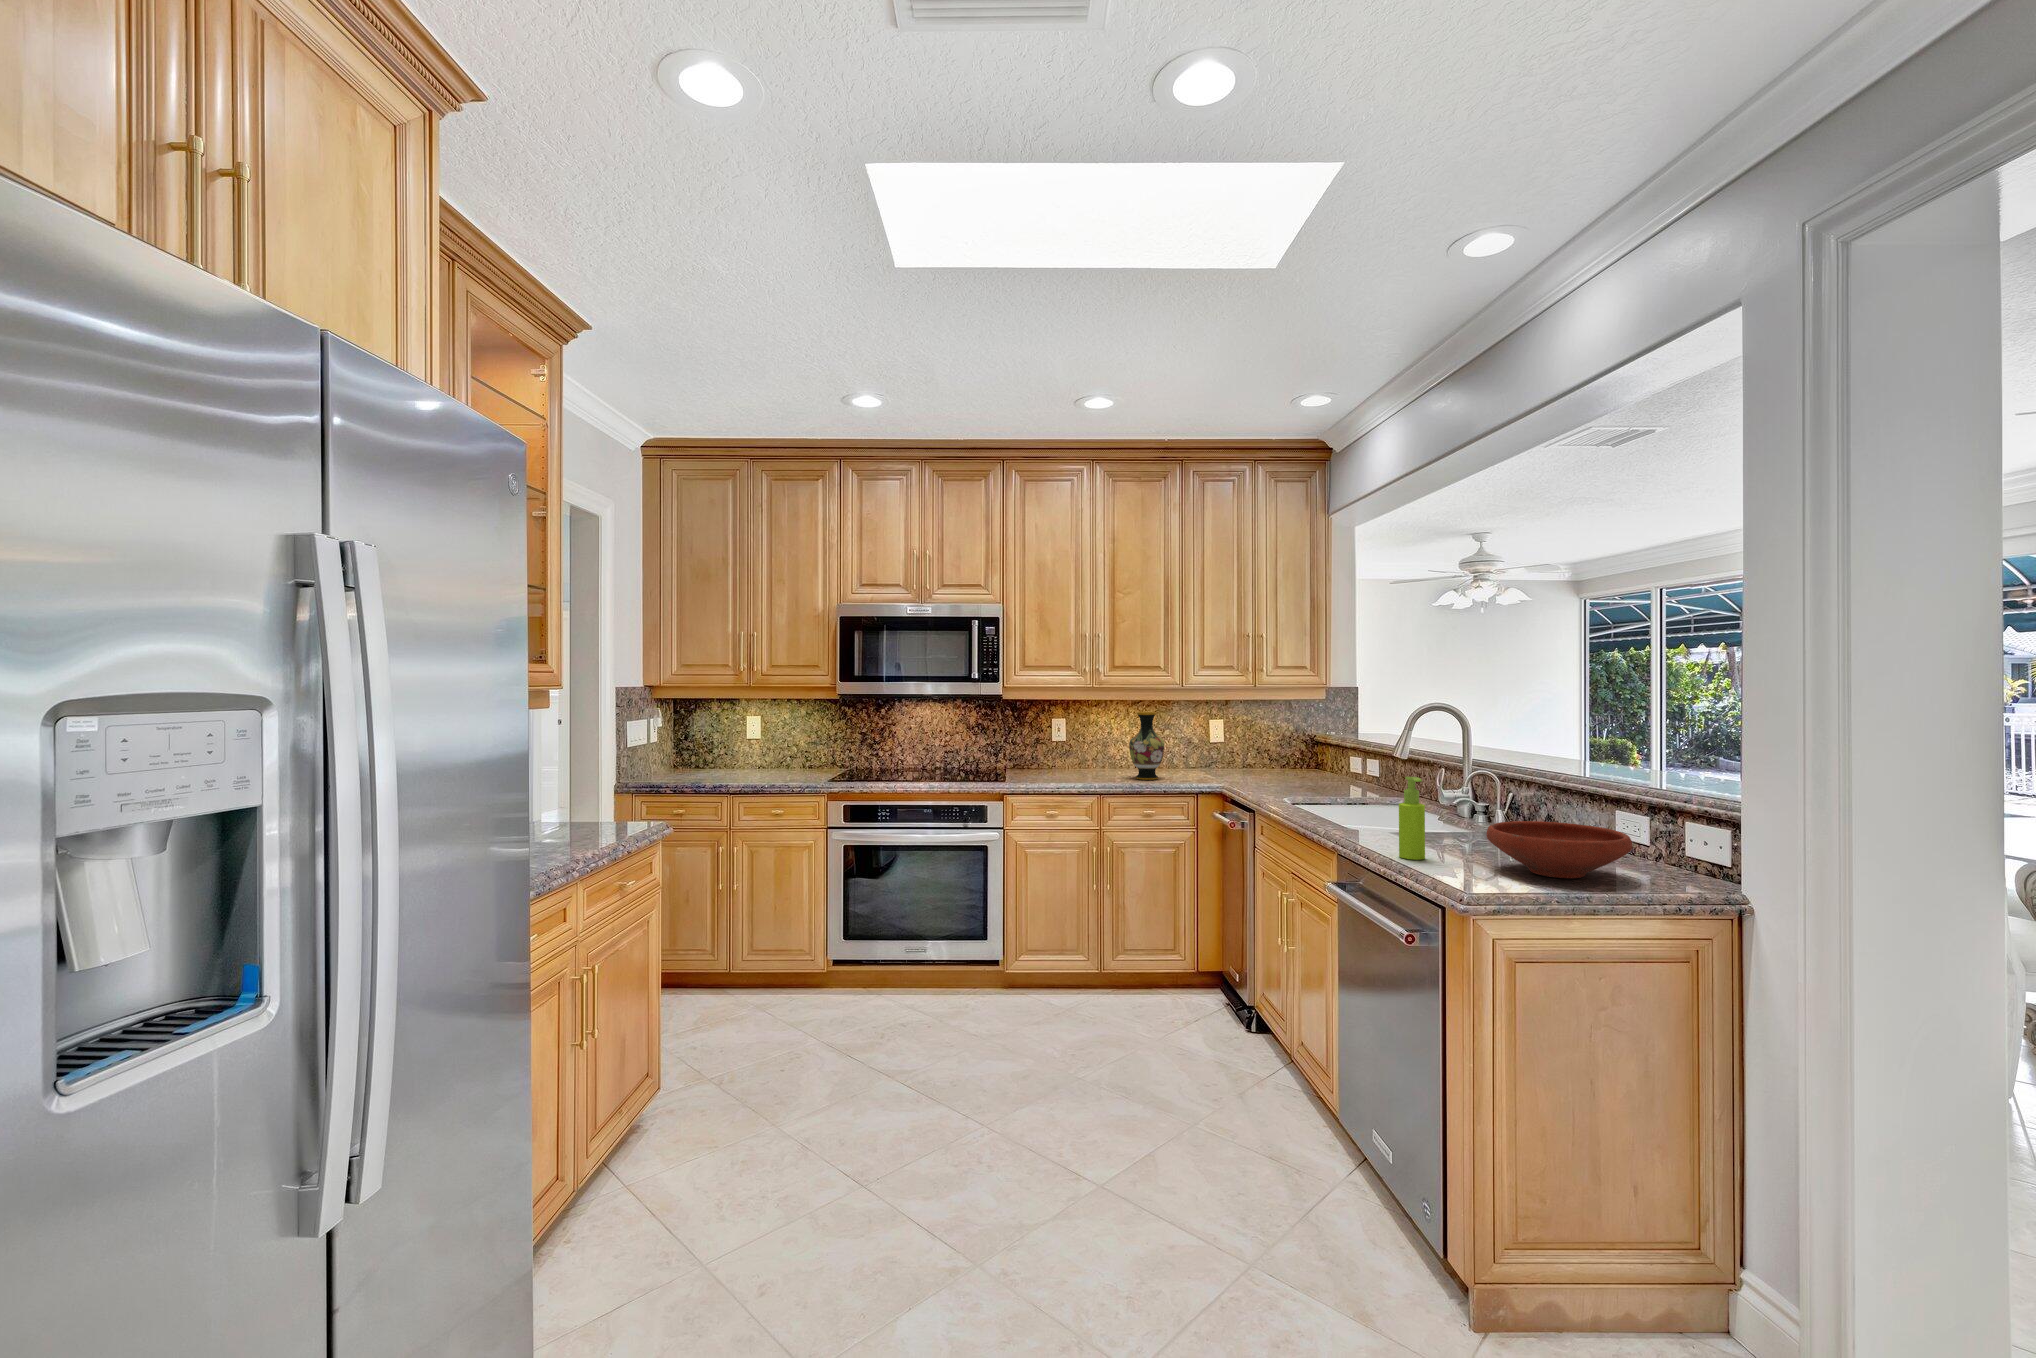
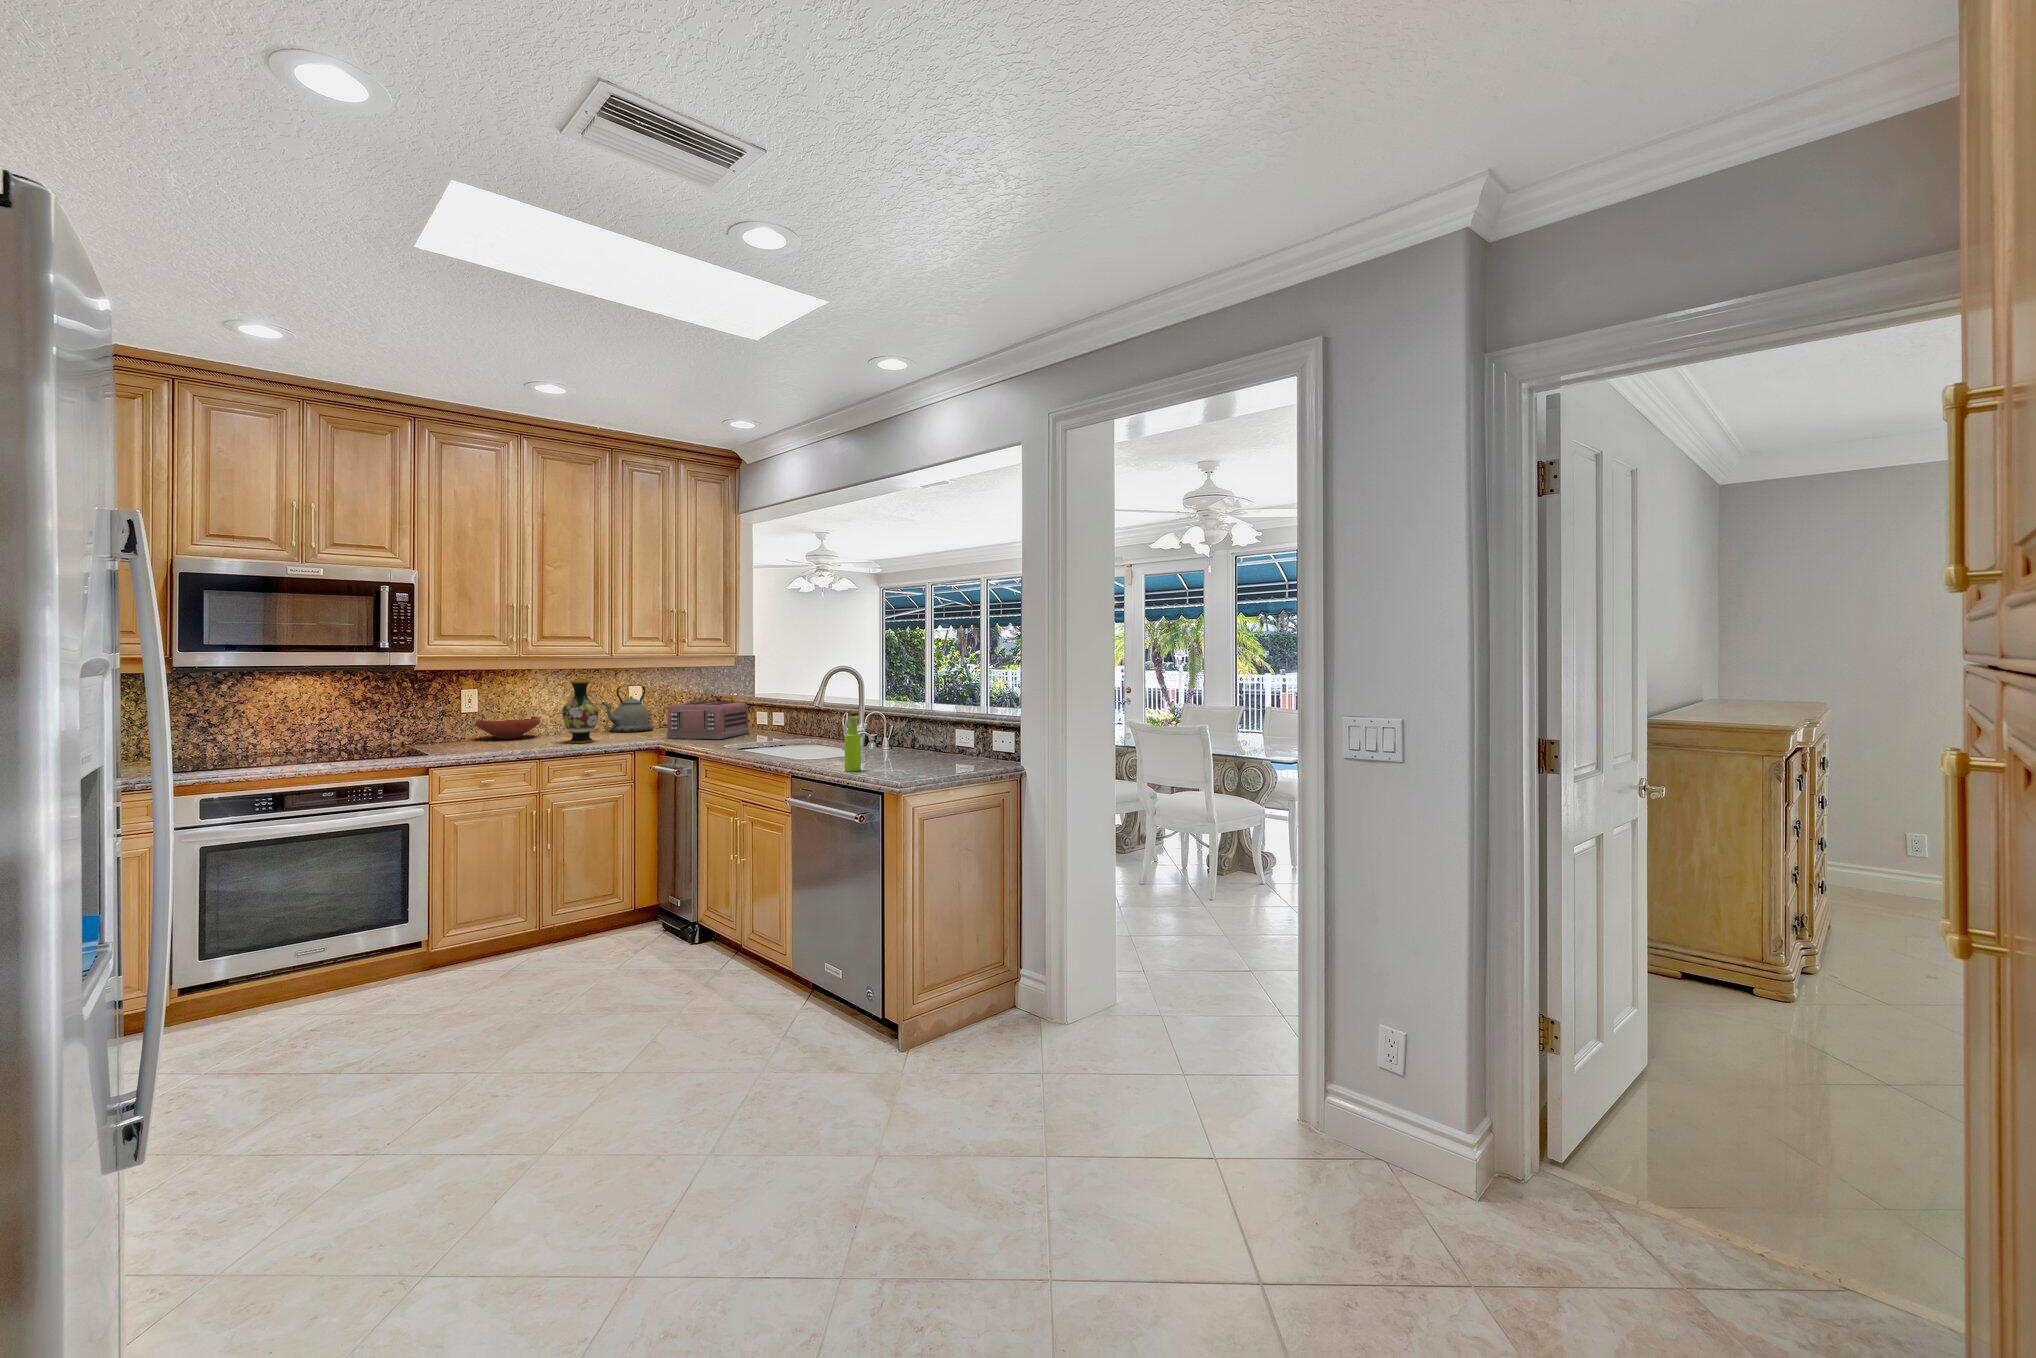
kettle: none [1178,718,1234,771] -> present [602,685,653,732]
toaster: none [1235,740,1337,788] -> present [666,701,750,739]
bowl: present [1486,821,1632,878] -> present [475,717,540,739]

